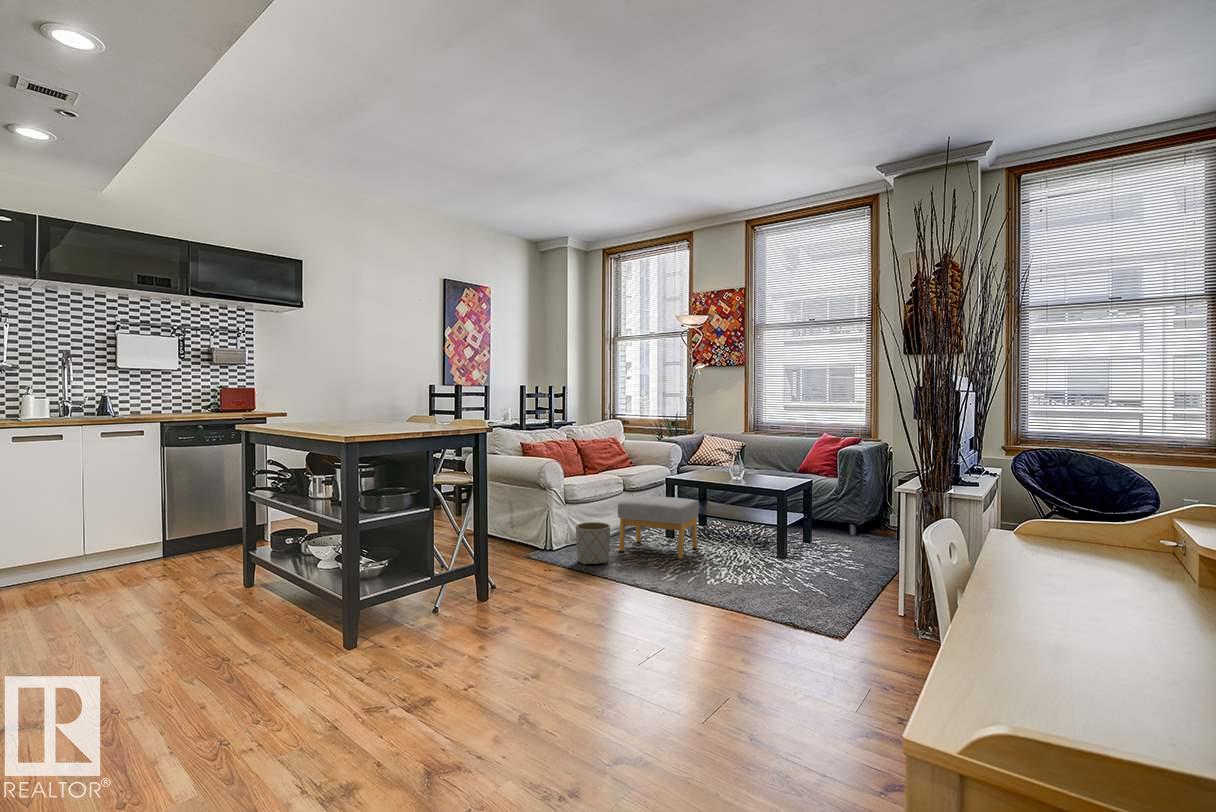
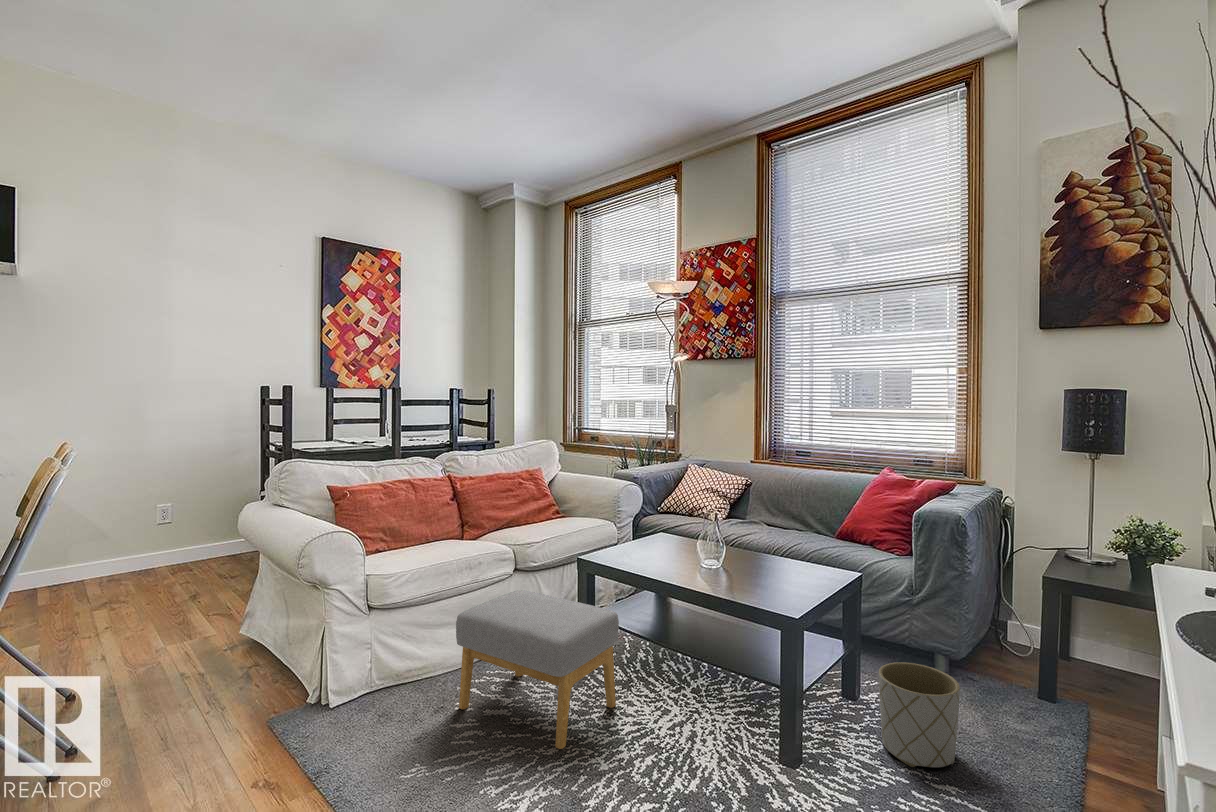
planter: present [576,522,610,565] -> present [879,662,960,767]

